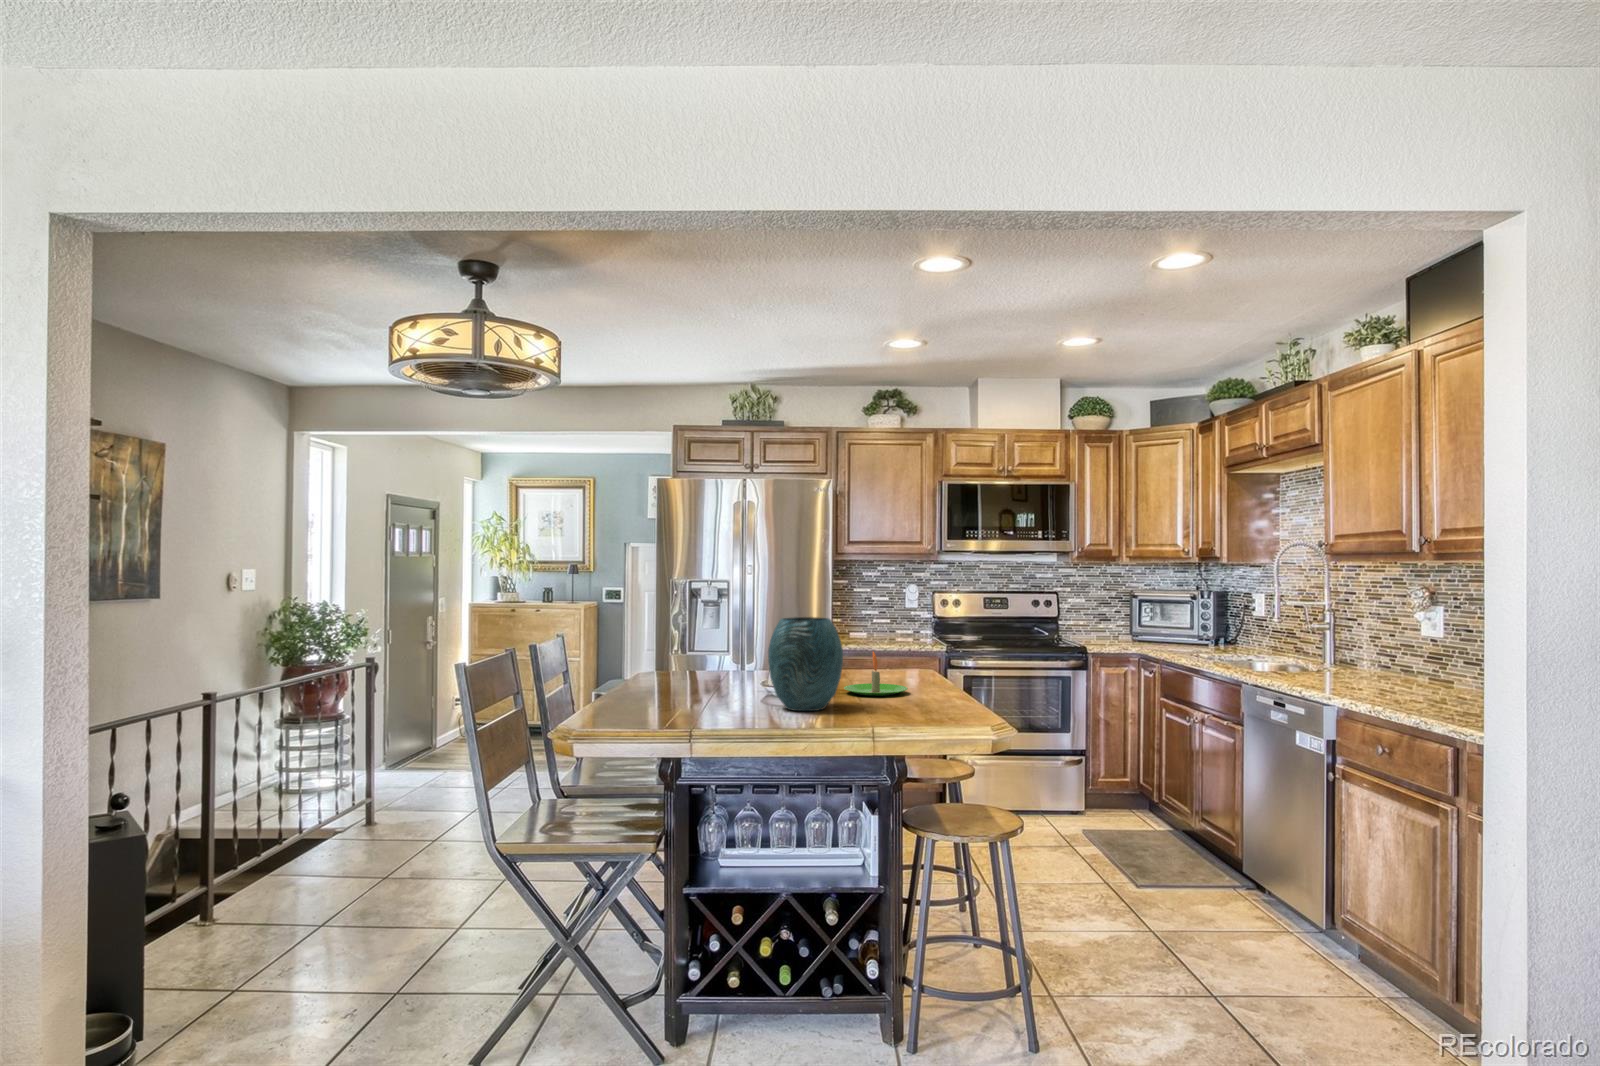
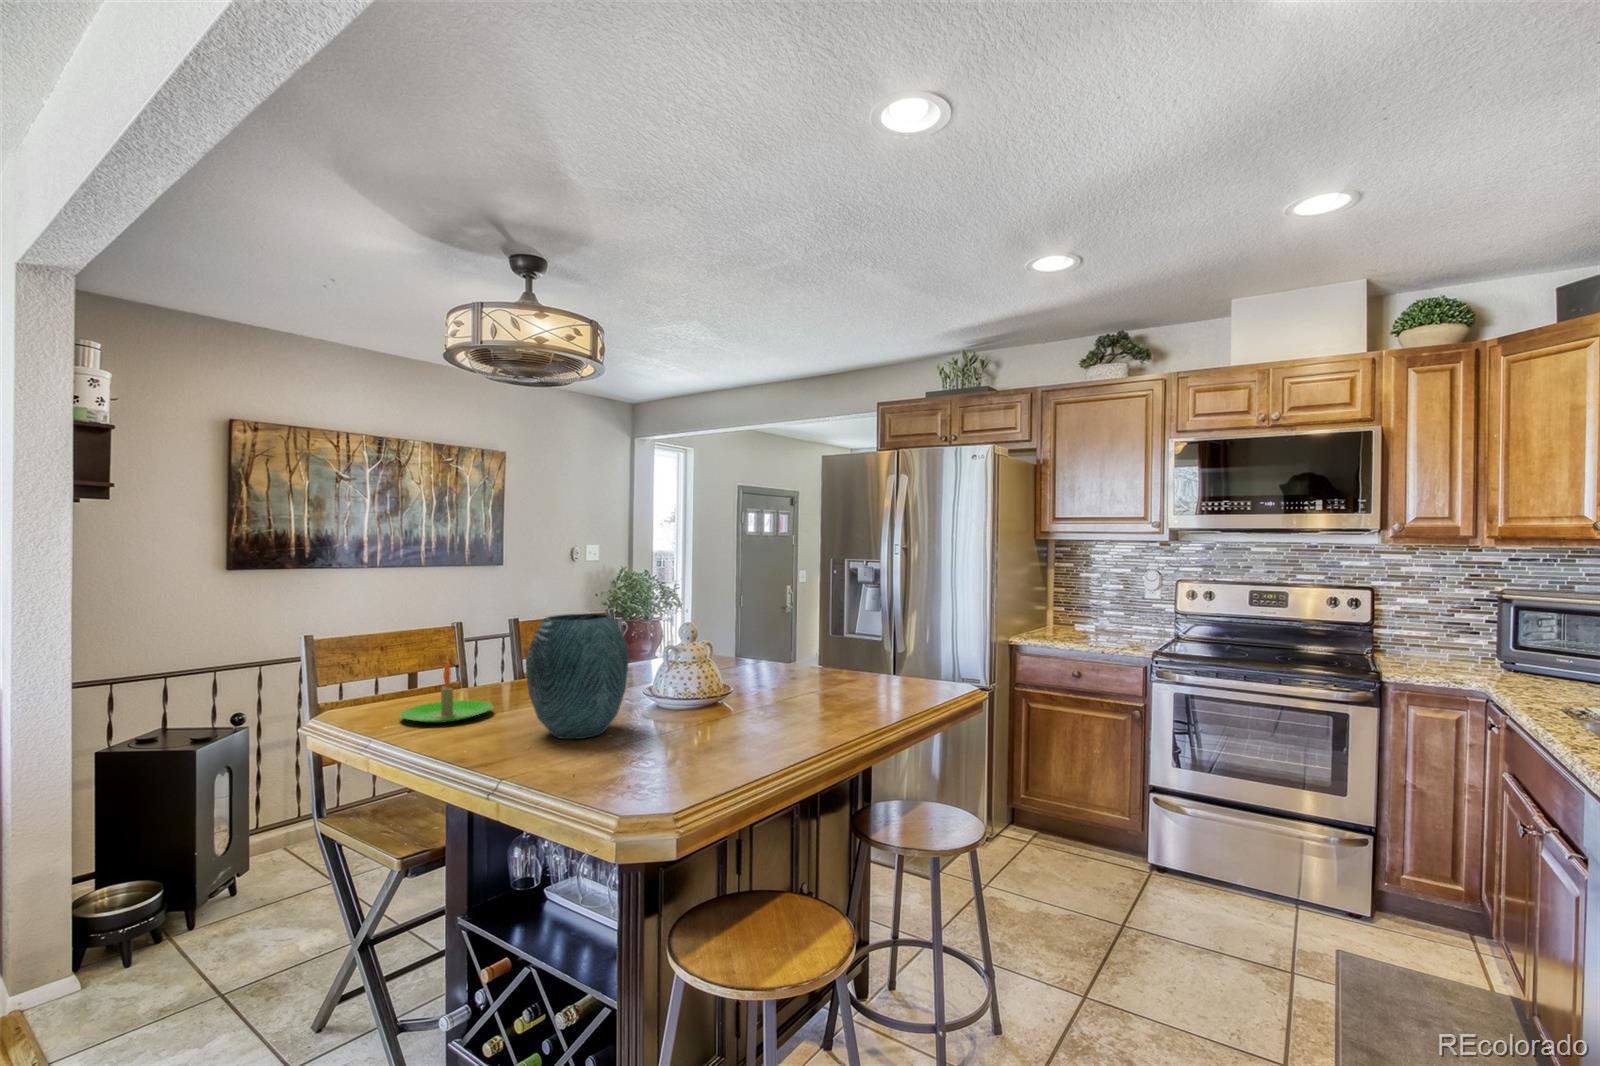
candle: present [844,651,908,696] -> present [399,661,493,723]

